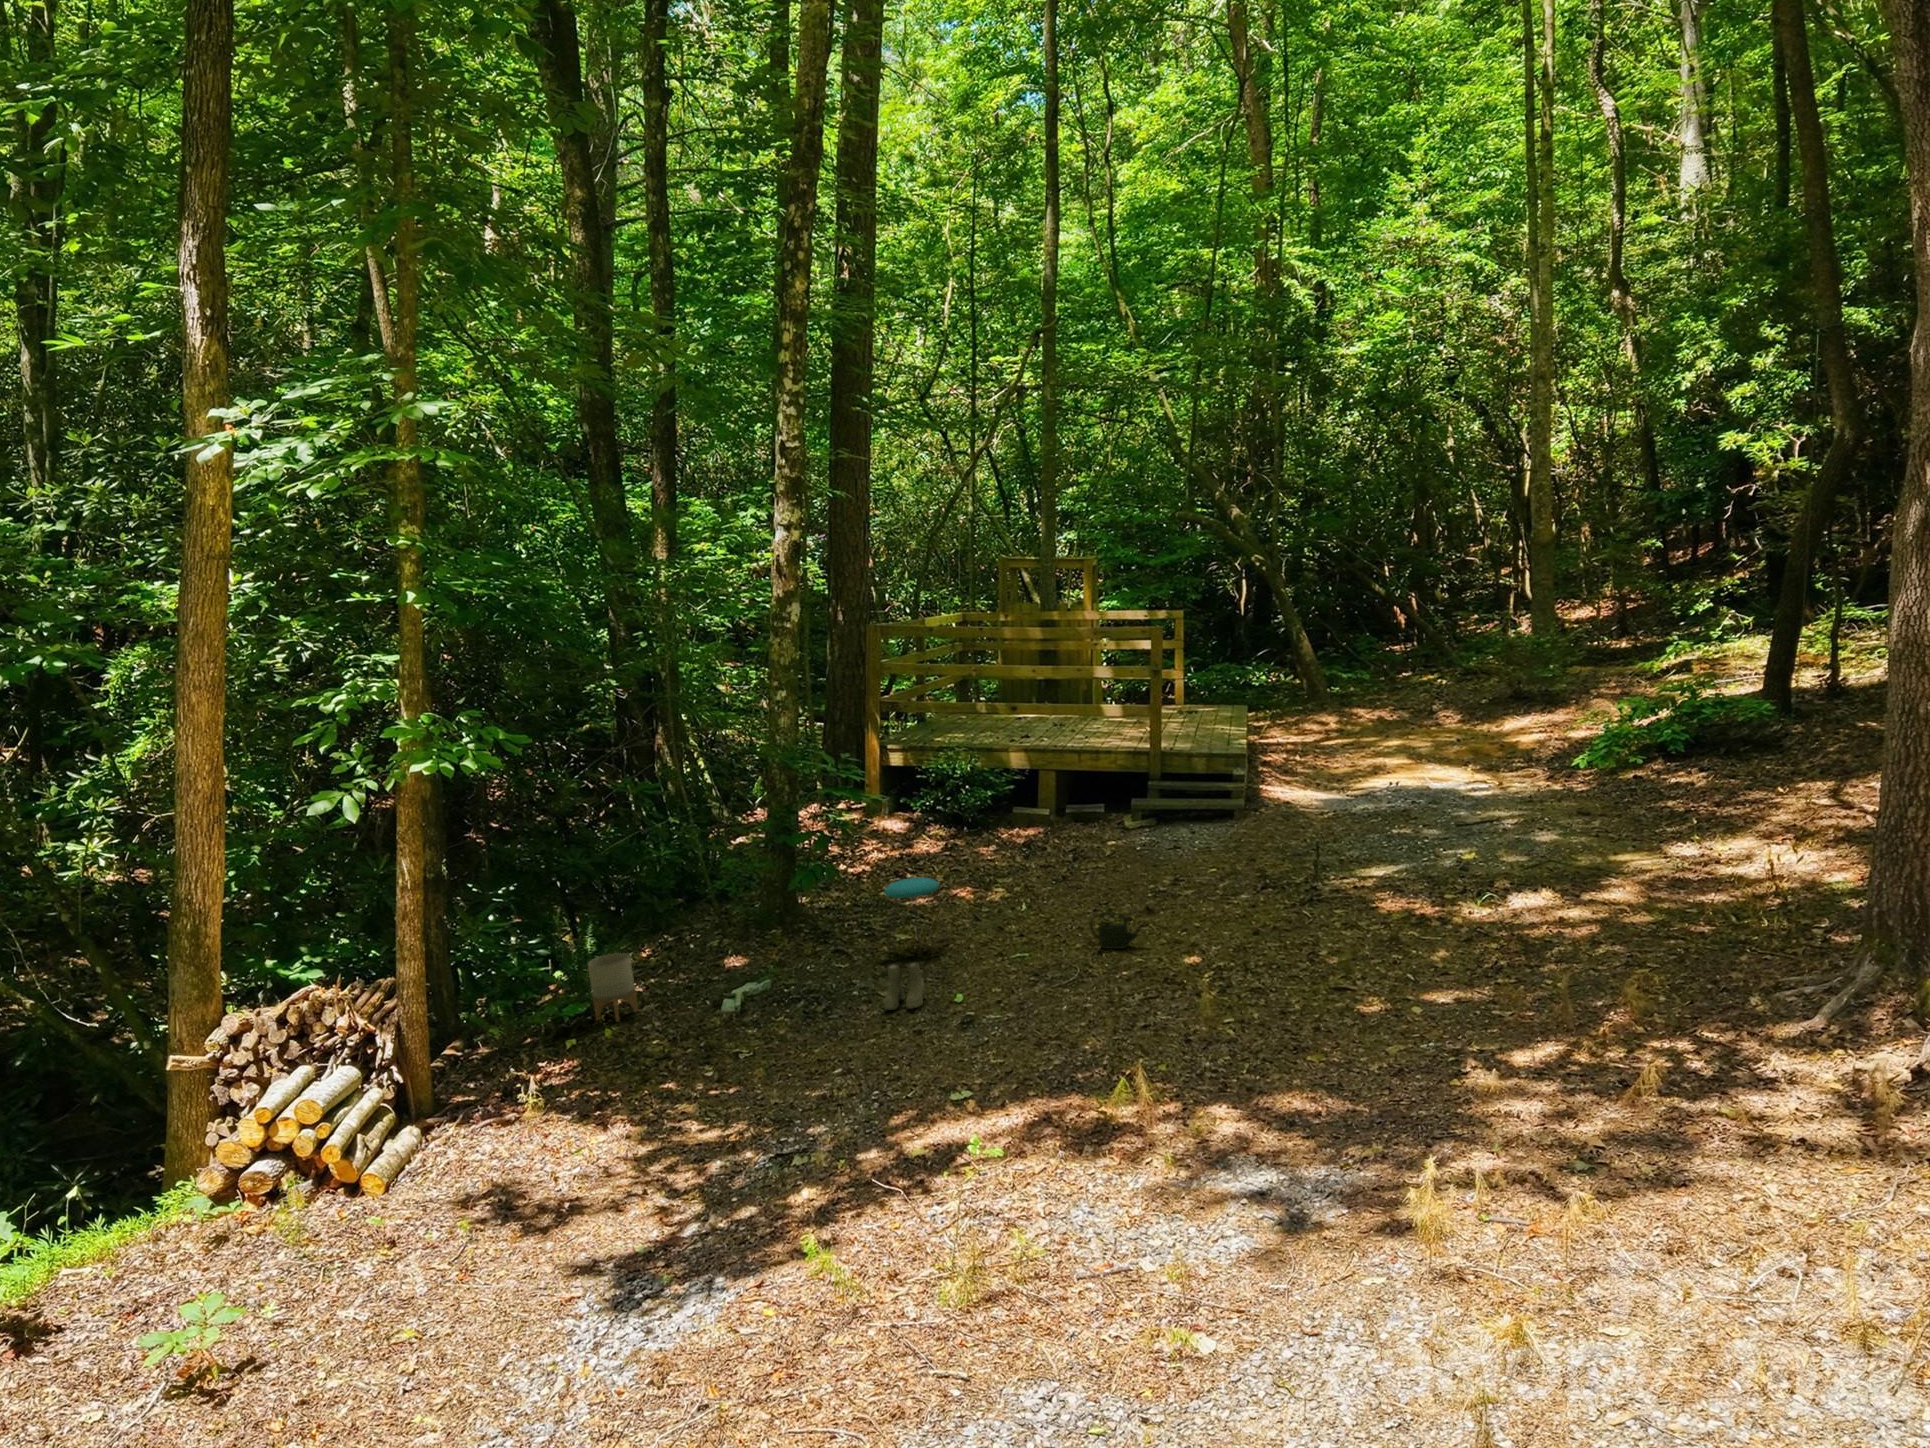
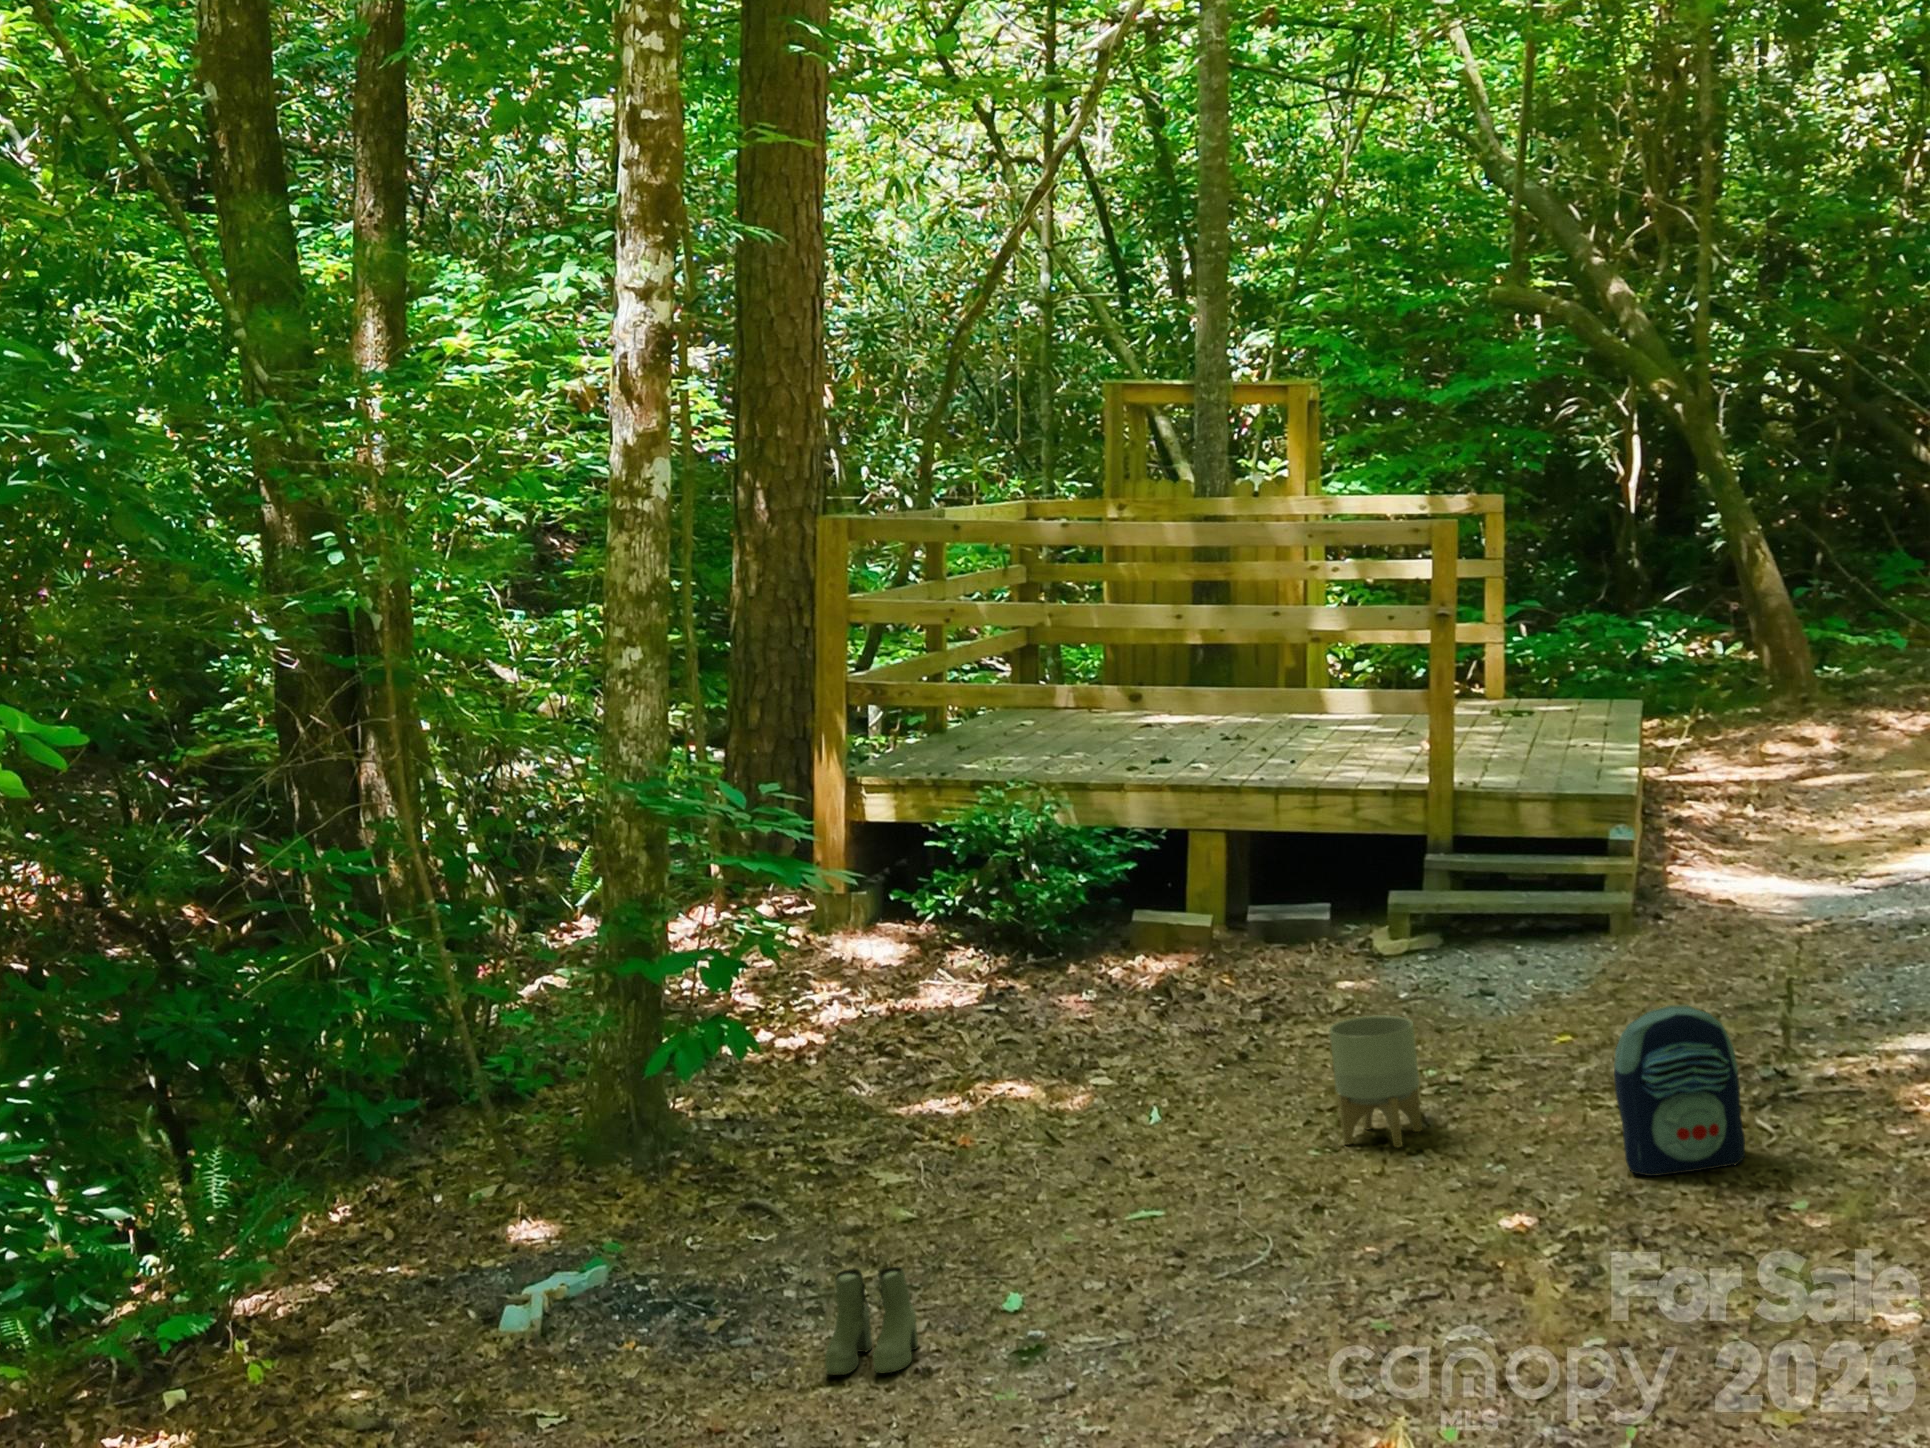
backpack: none [1236,839,1296,917] -> present [1614,1004,1745,1176]
stool: present [884,877,949,956] -> none [841,1071,983,1247]
watering can: present [1089,912,1146,949] -> none [1287,1161,1415,1243]
planter: present [588,953,639,1022] -> present [1330,1016,1422,1148]

